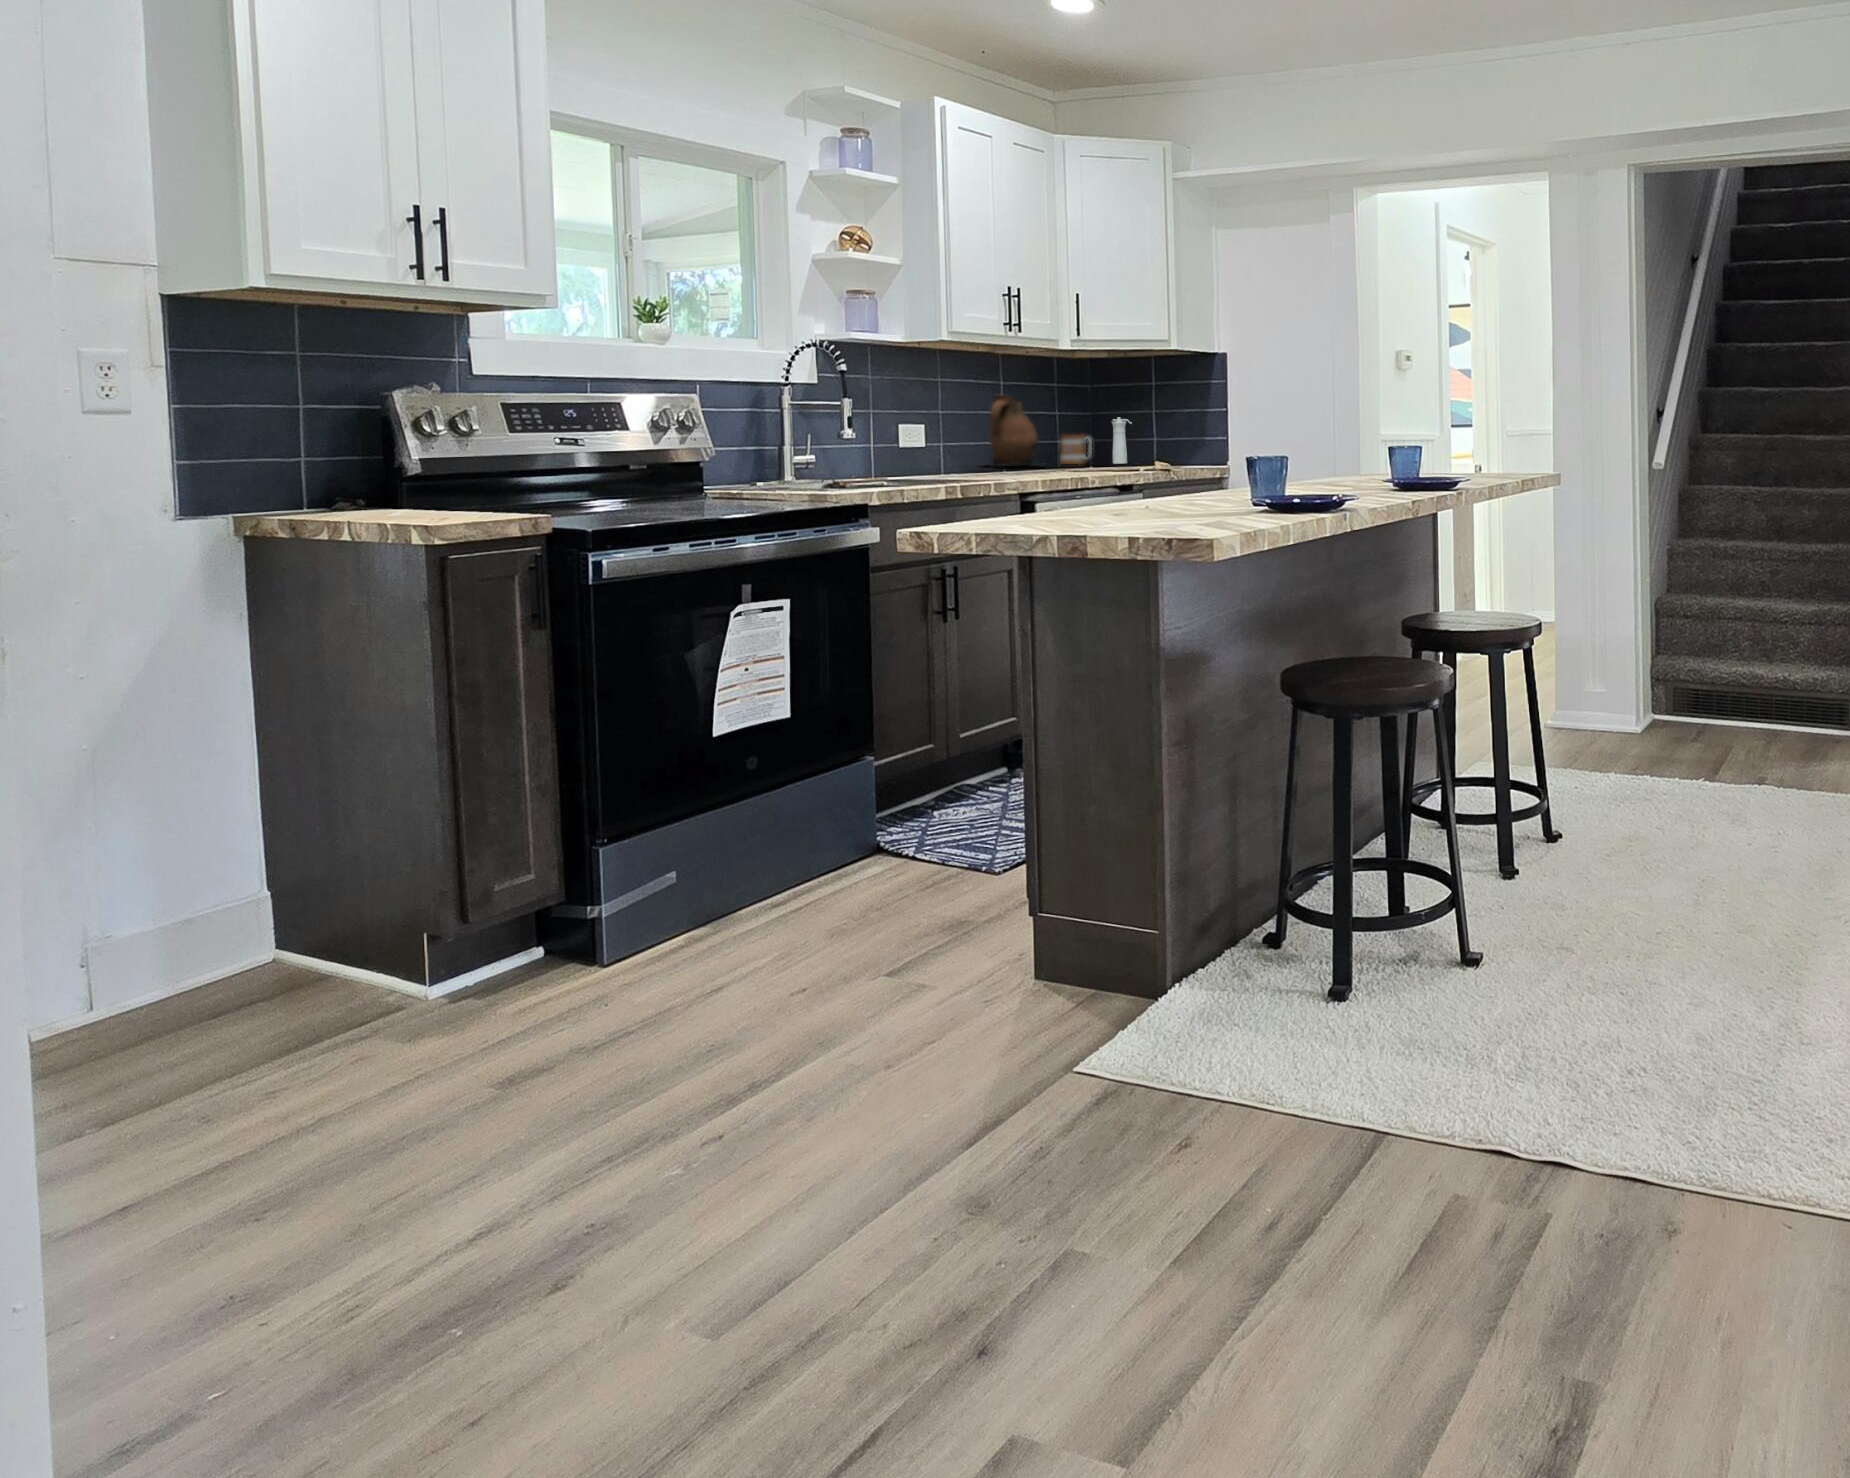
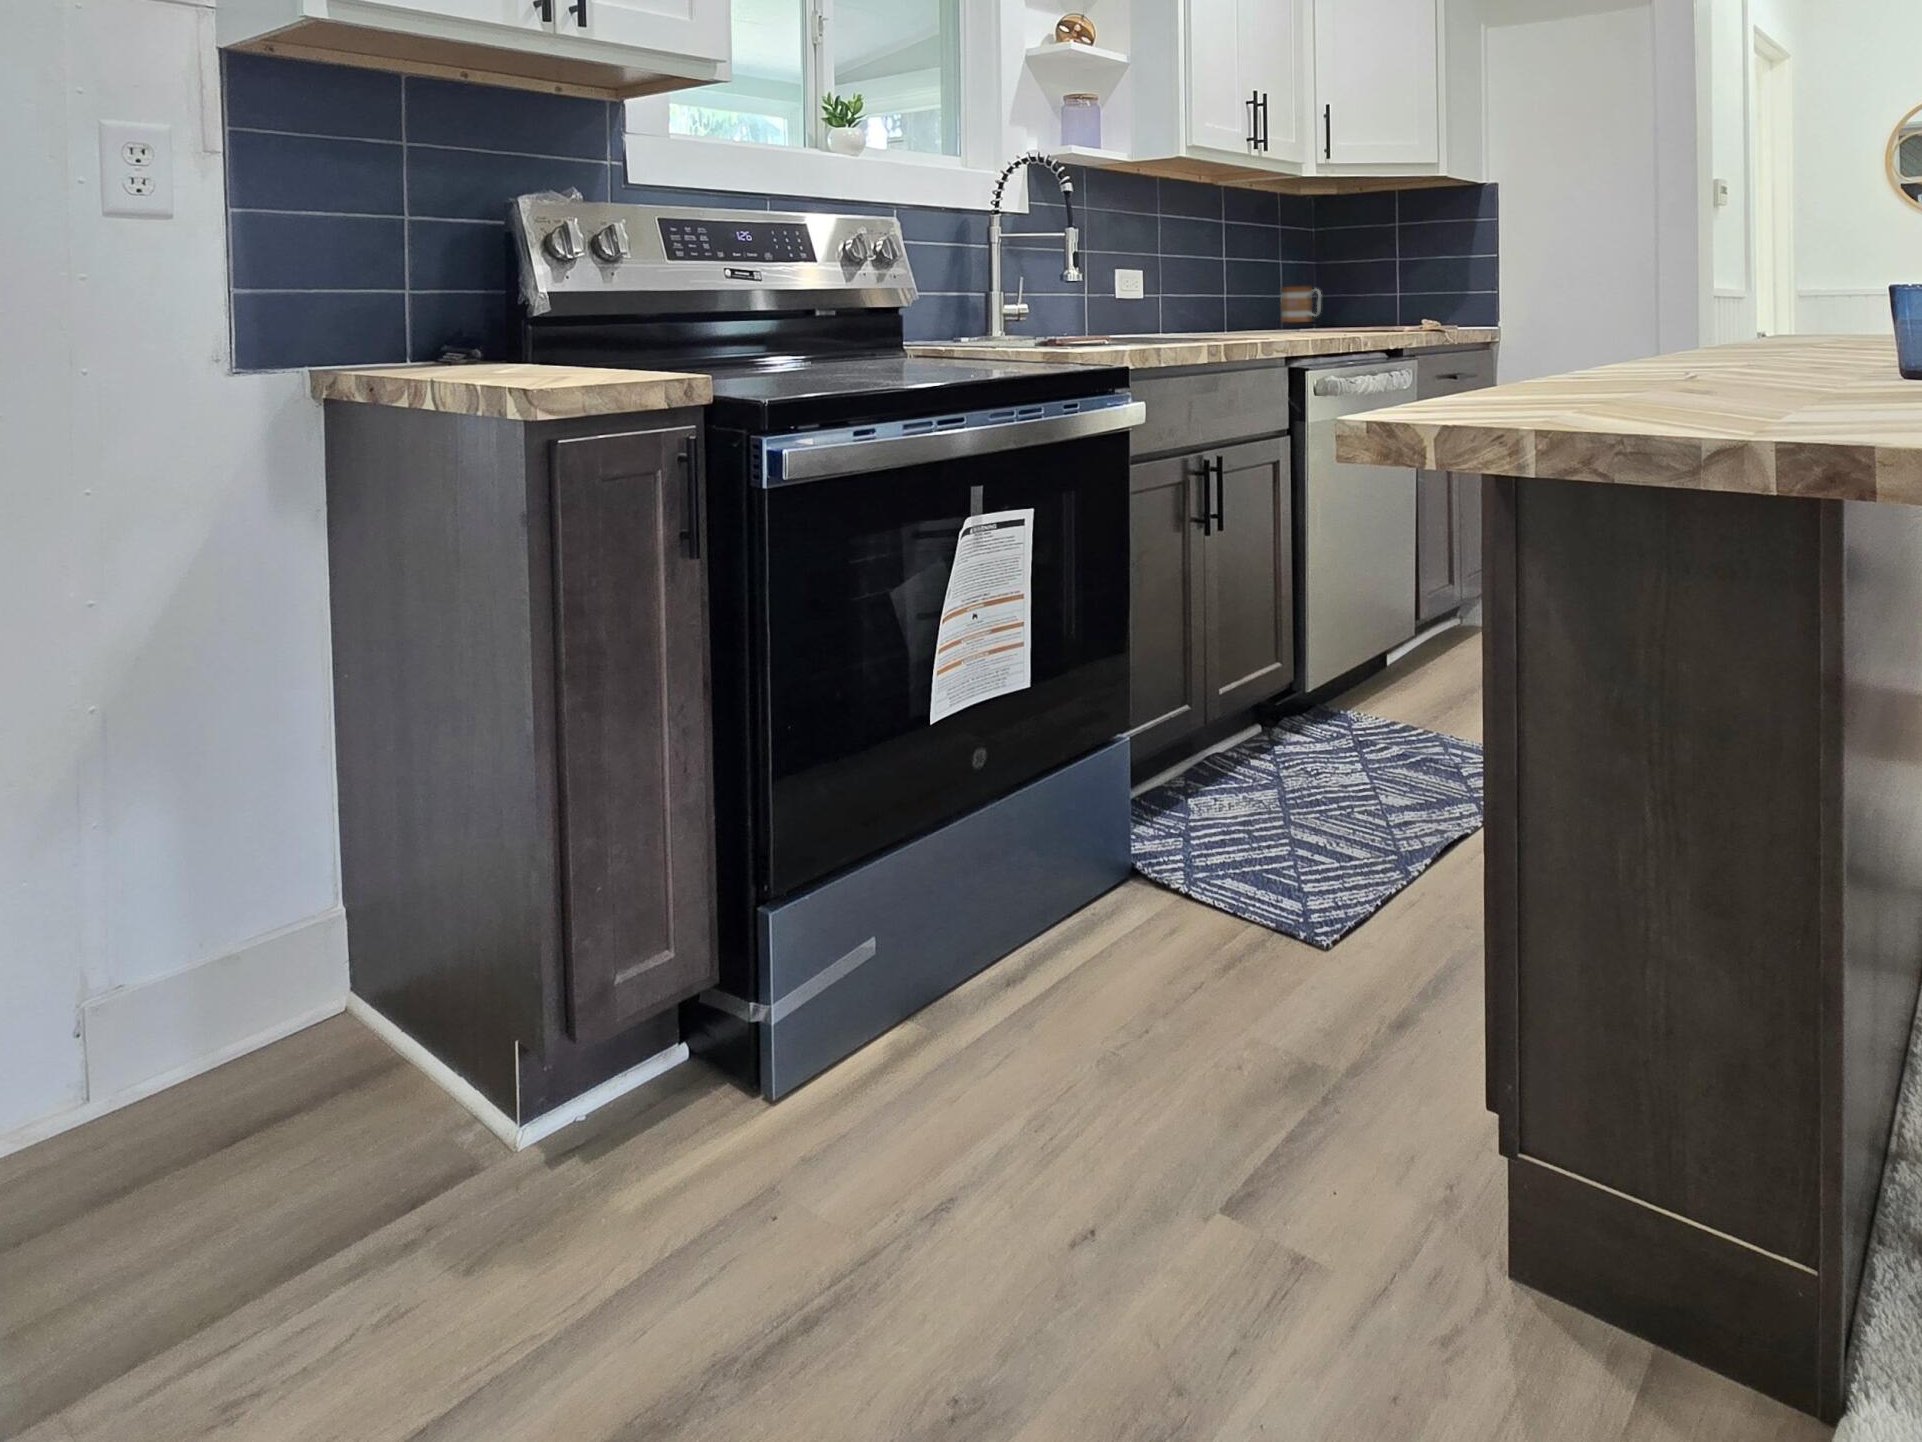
ceramic pitcher: present [990,395,1045,466] -> none [1194,235,1277,324]
pepper mill: present [1112,417,1132,464] -> none [1341,258,1379,322]

